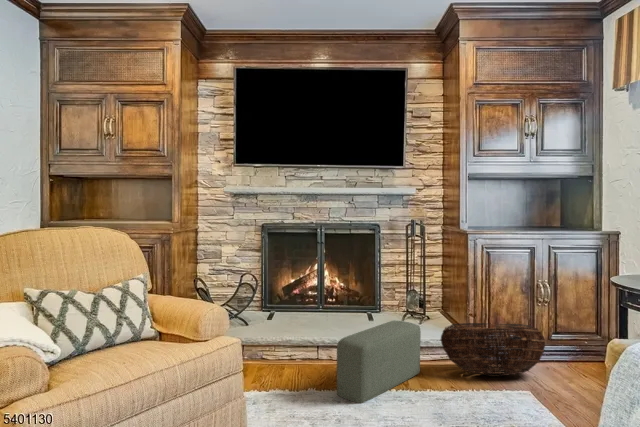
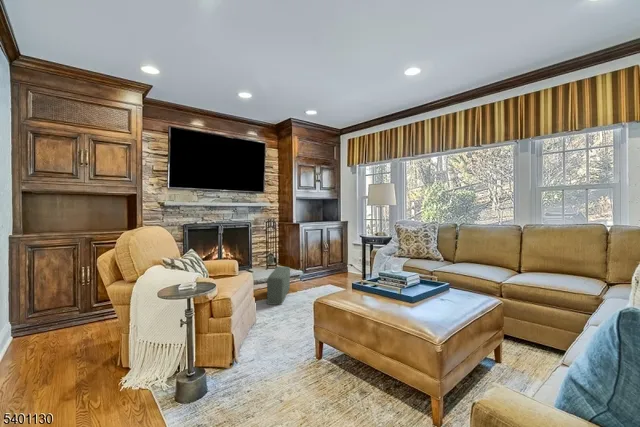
basket: present [441,323,546,377] -> none [295,261,333,285]

